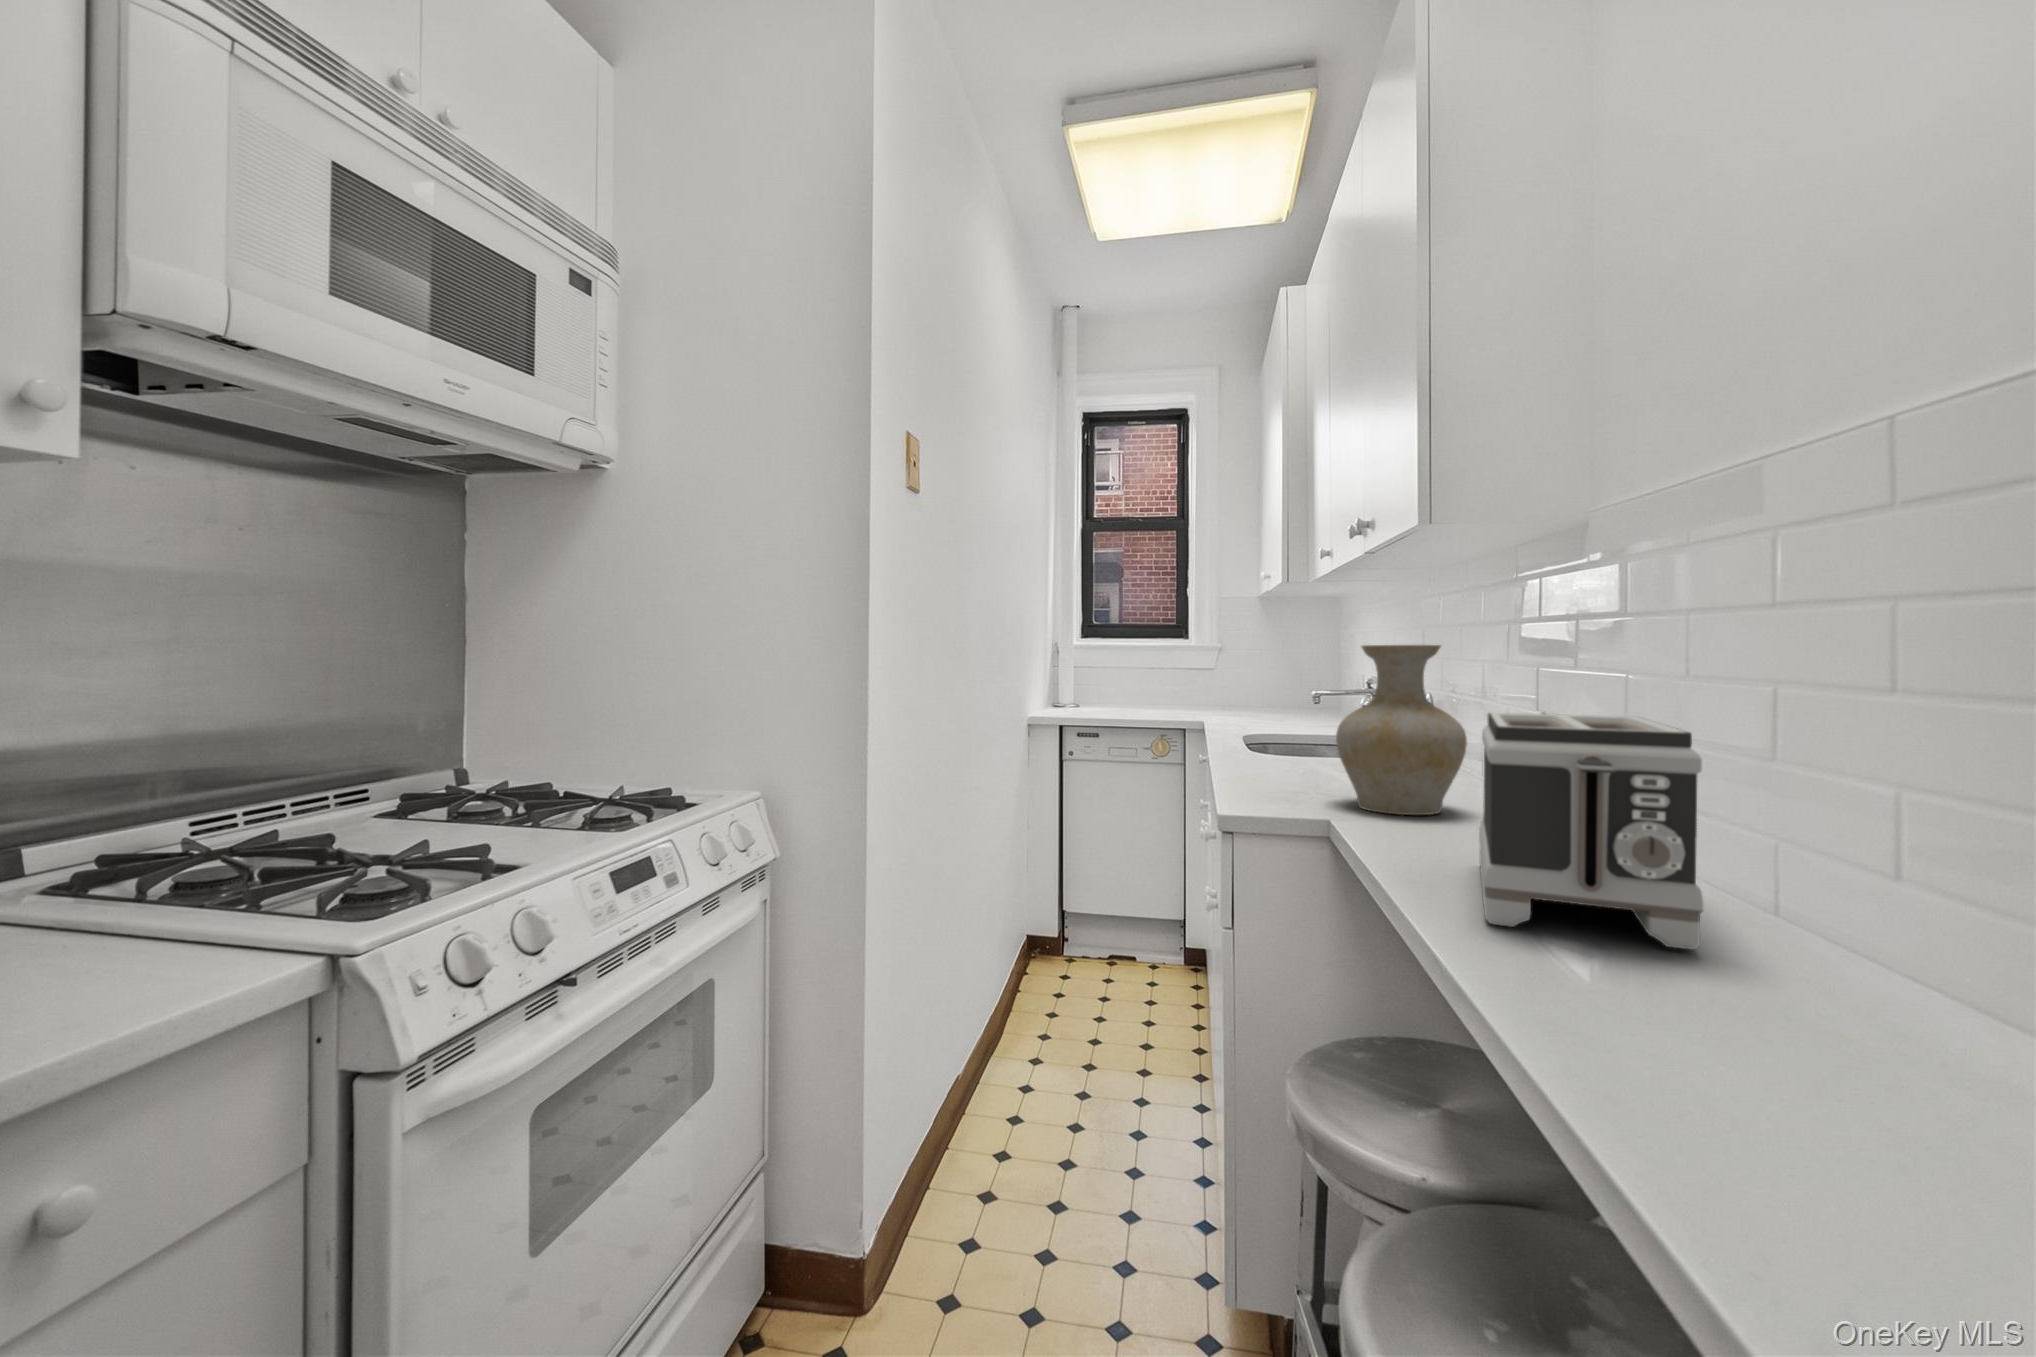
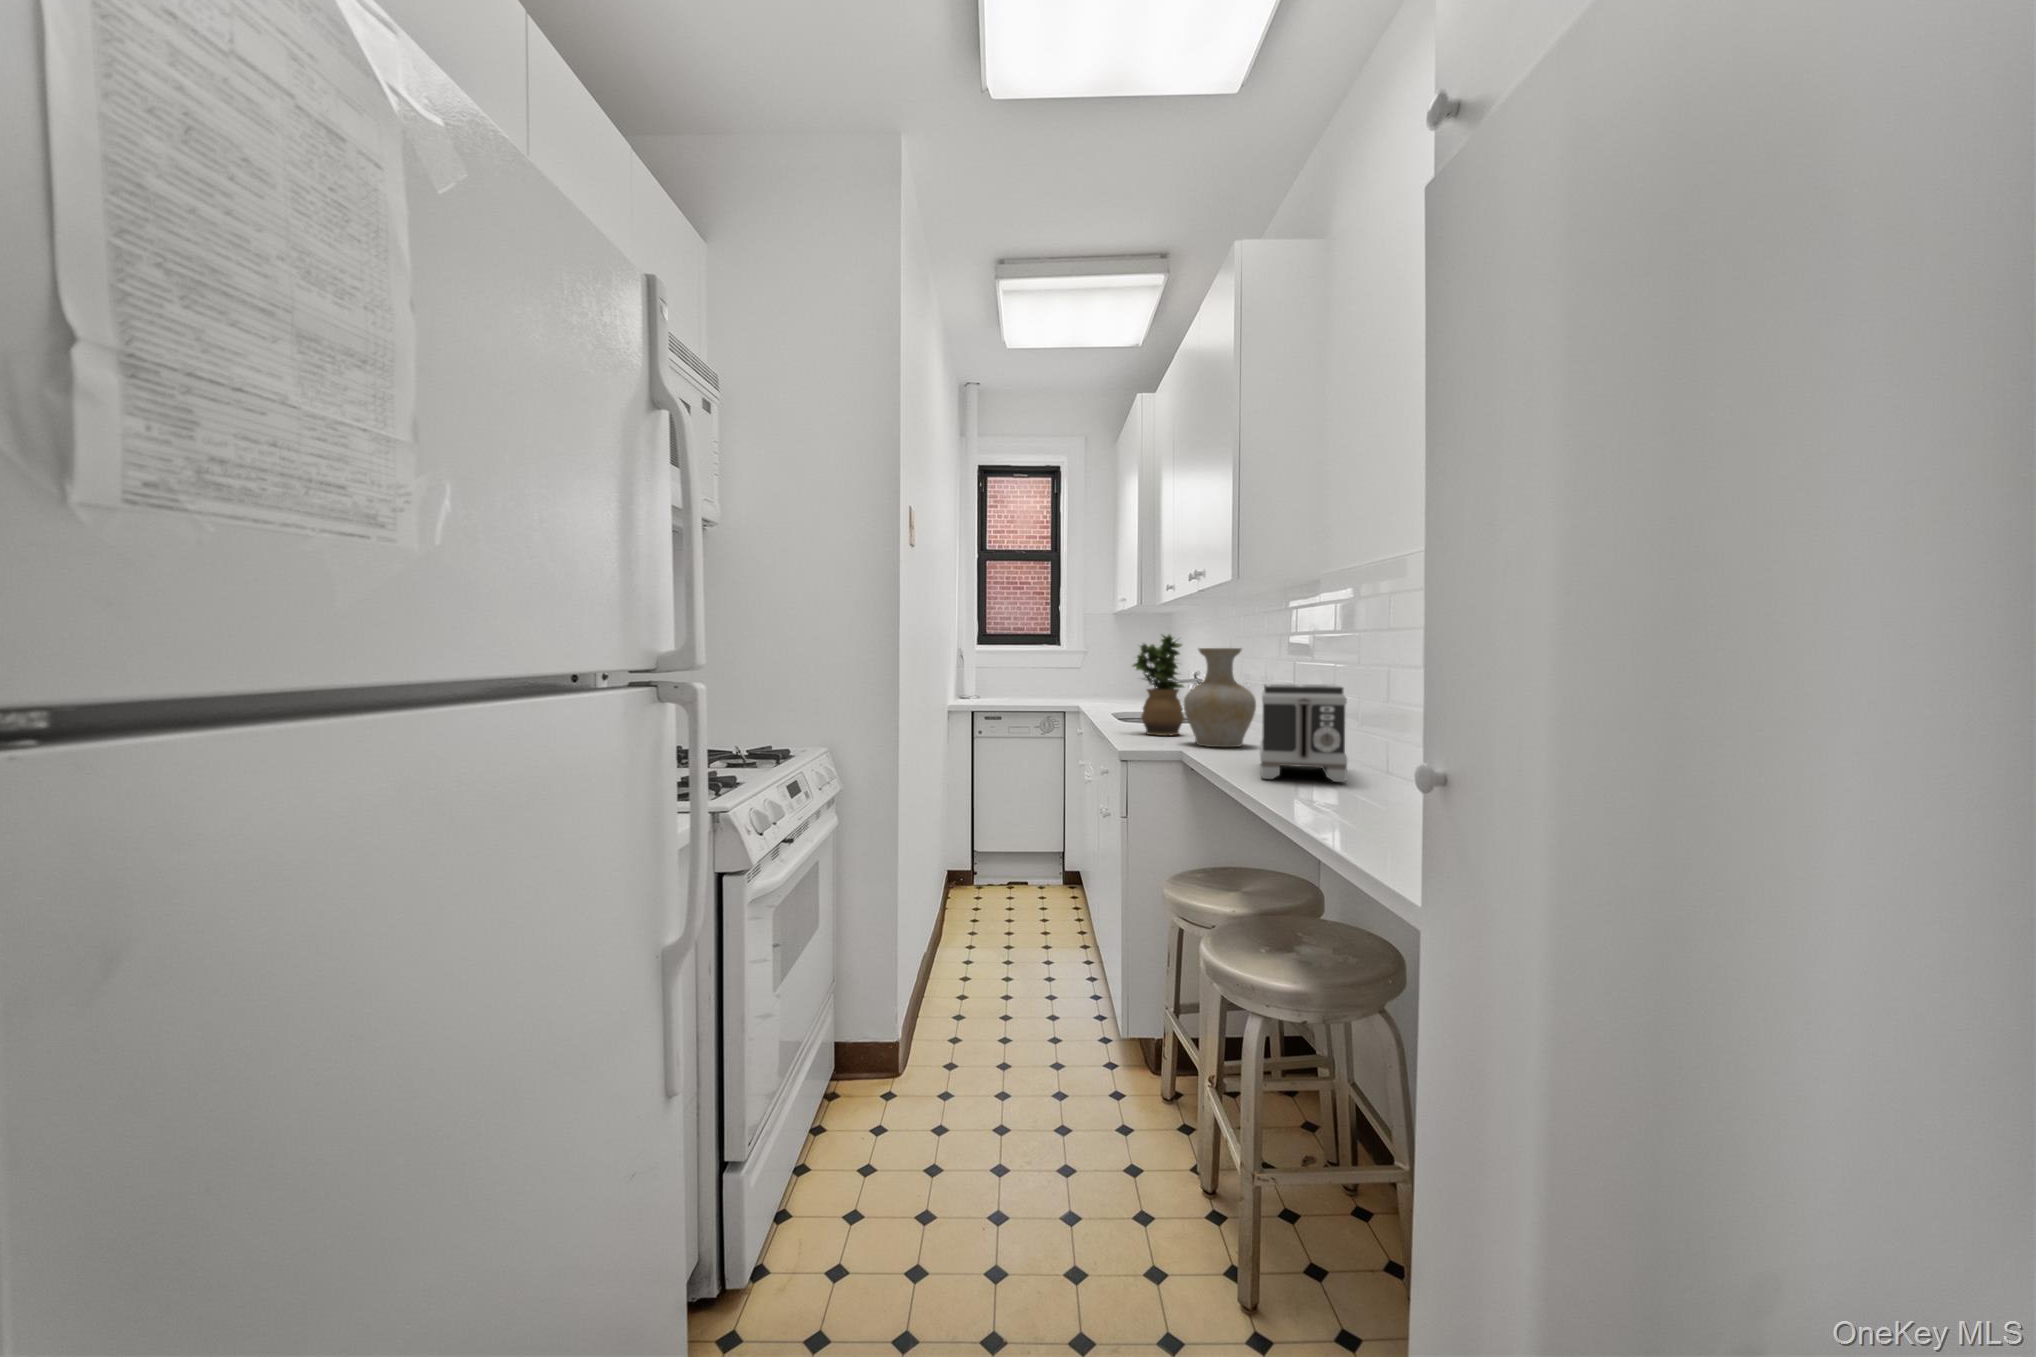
potted plant: none [1255,623,1343,784] -> present [1133,634,1184,736]

